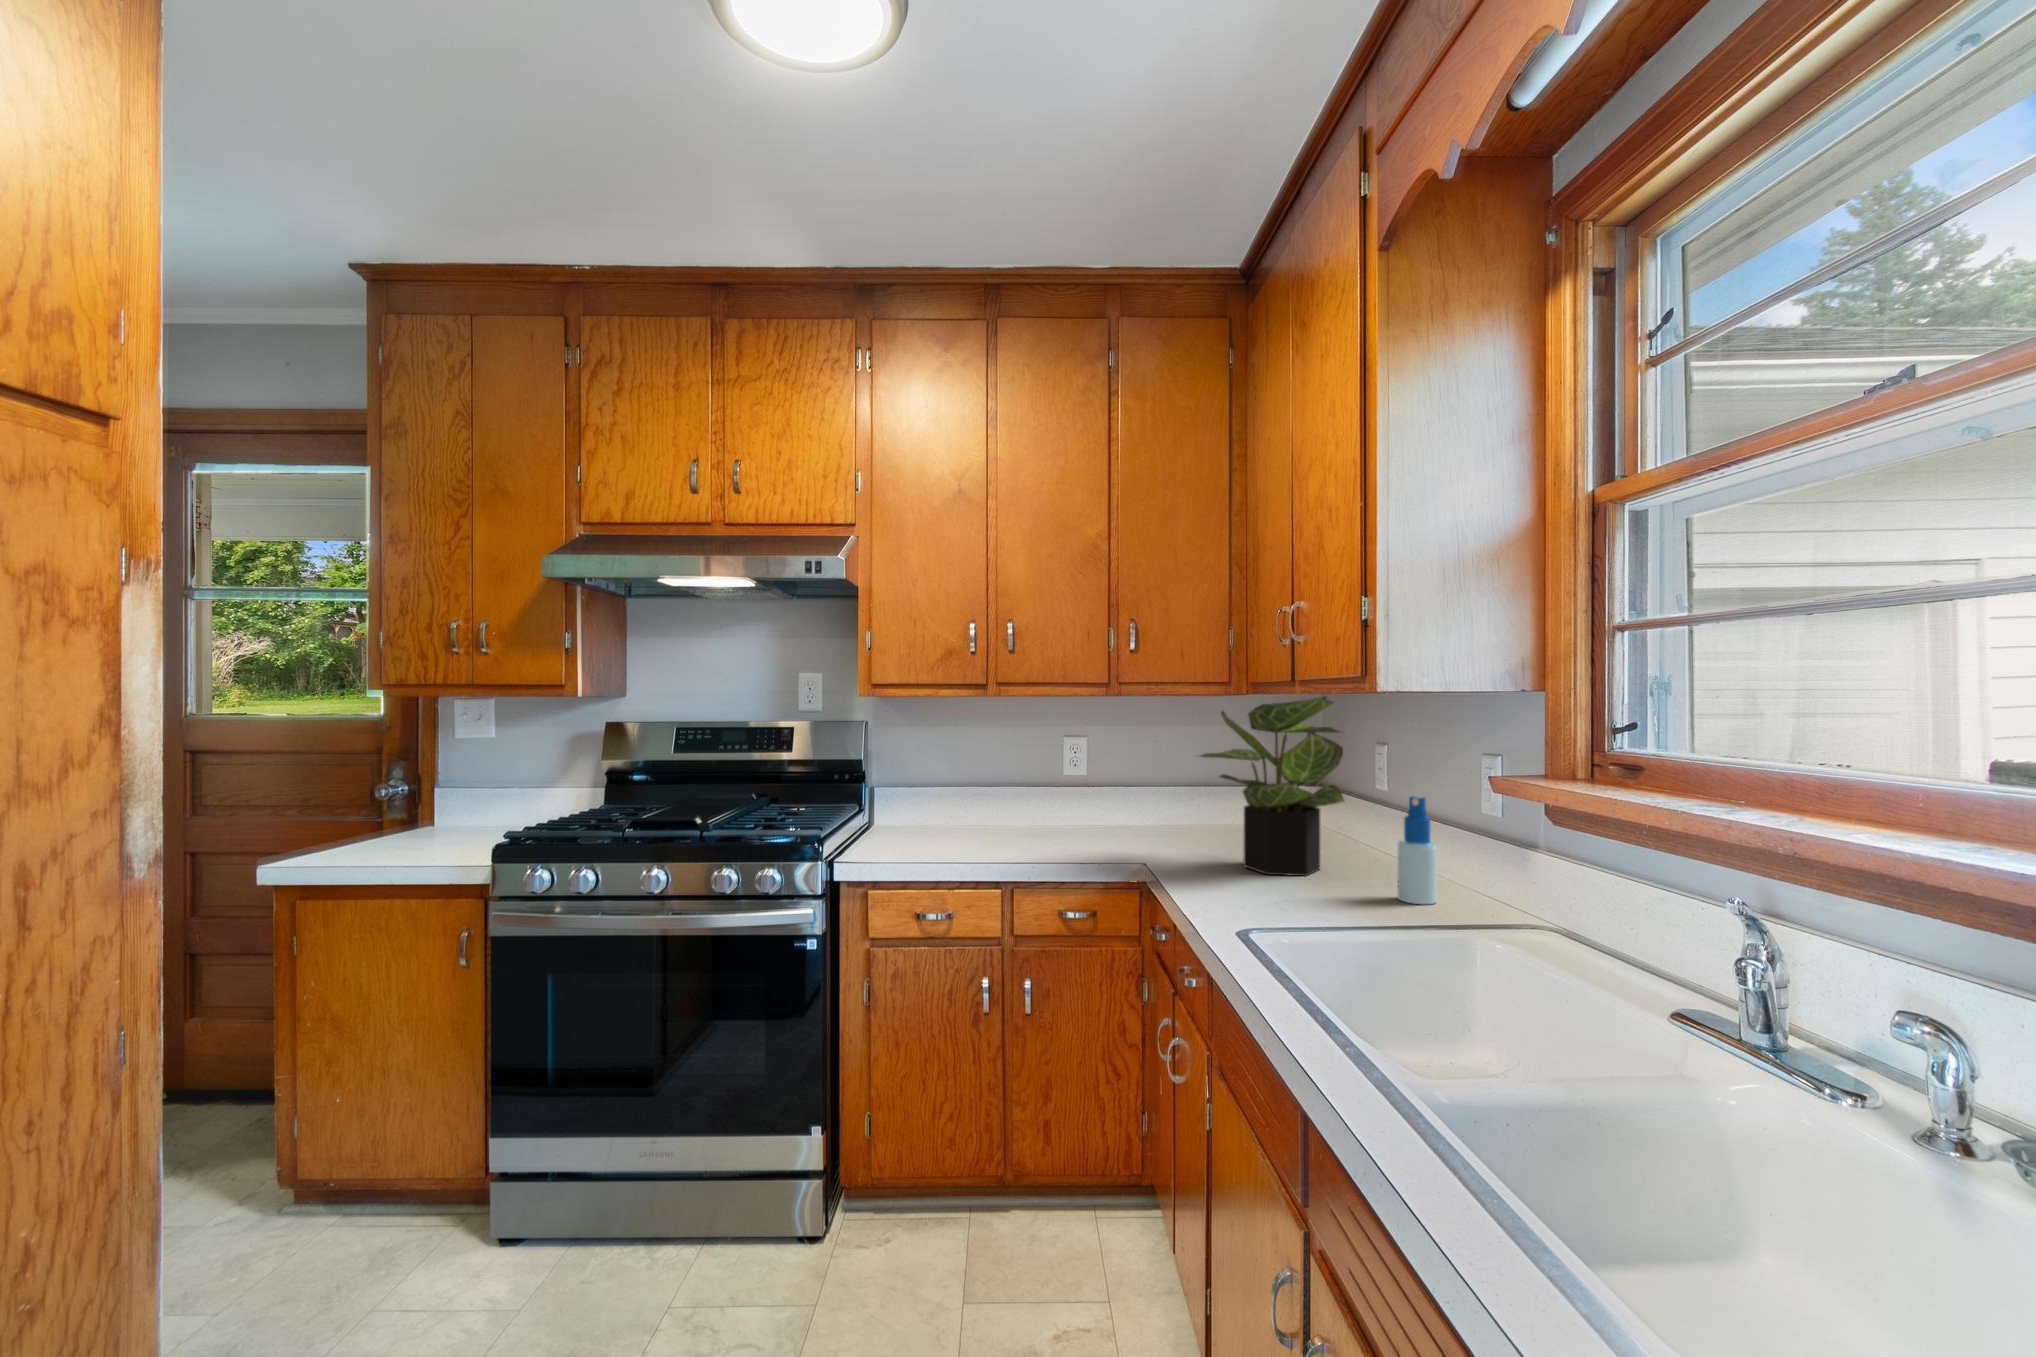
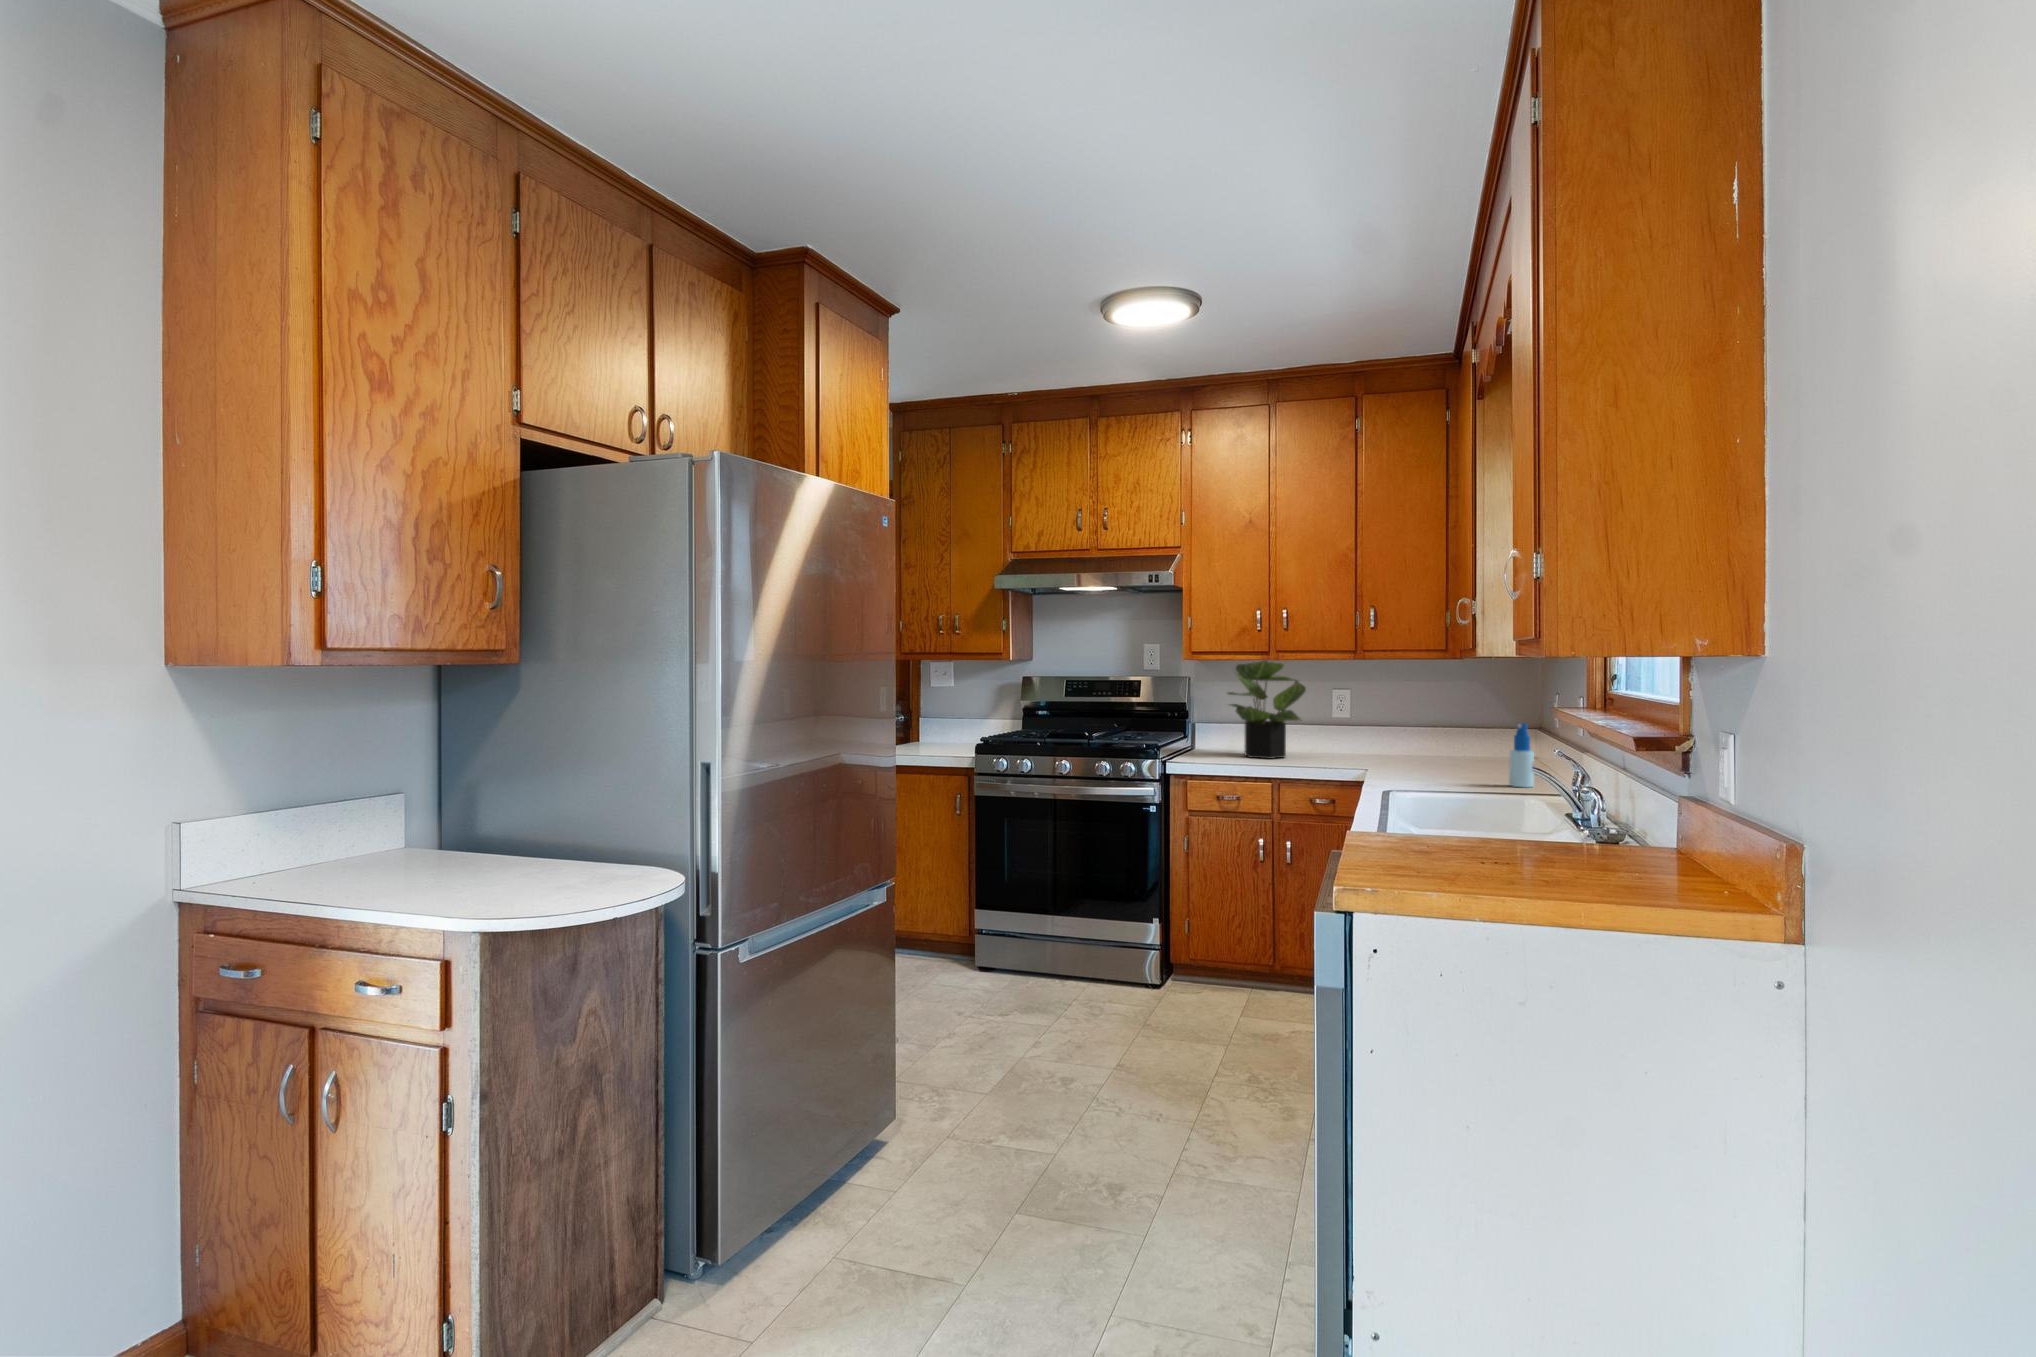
potted plant: present [1200,697,1344,876] -> present [1228,660,1306,759]

